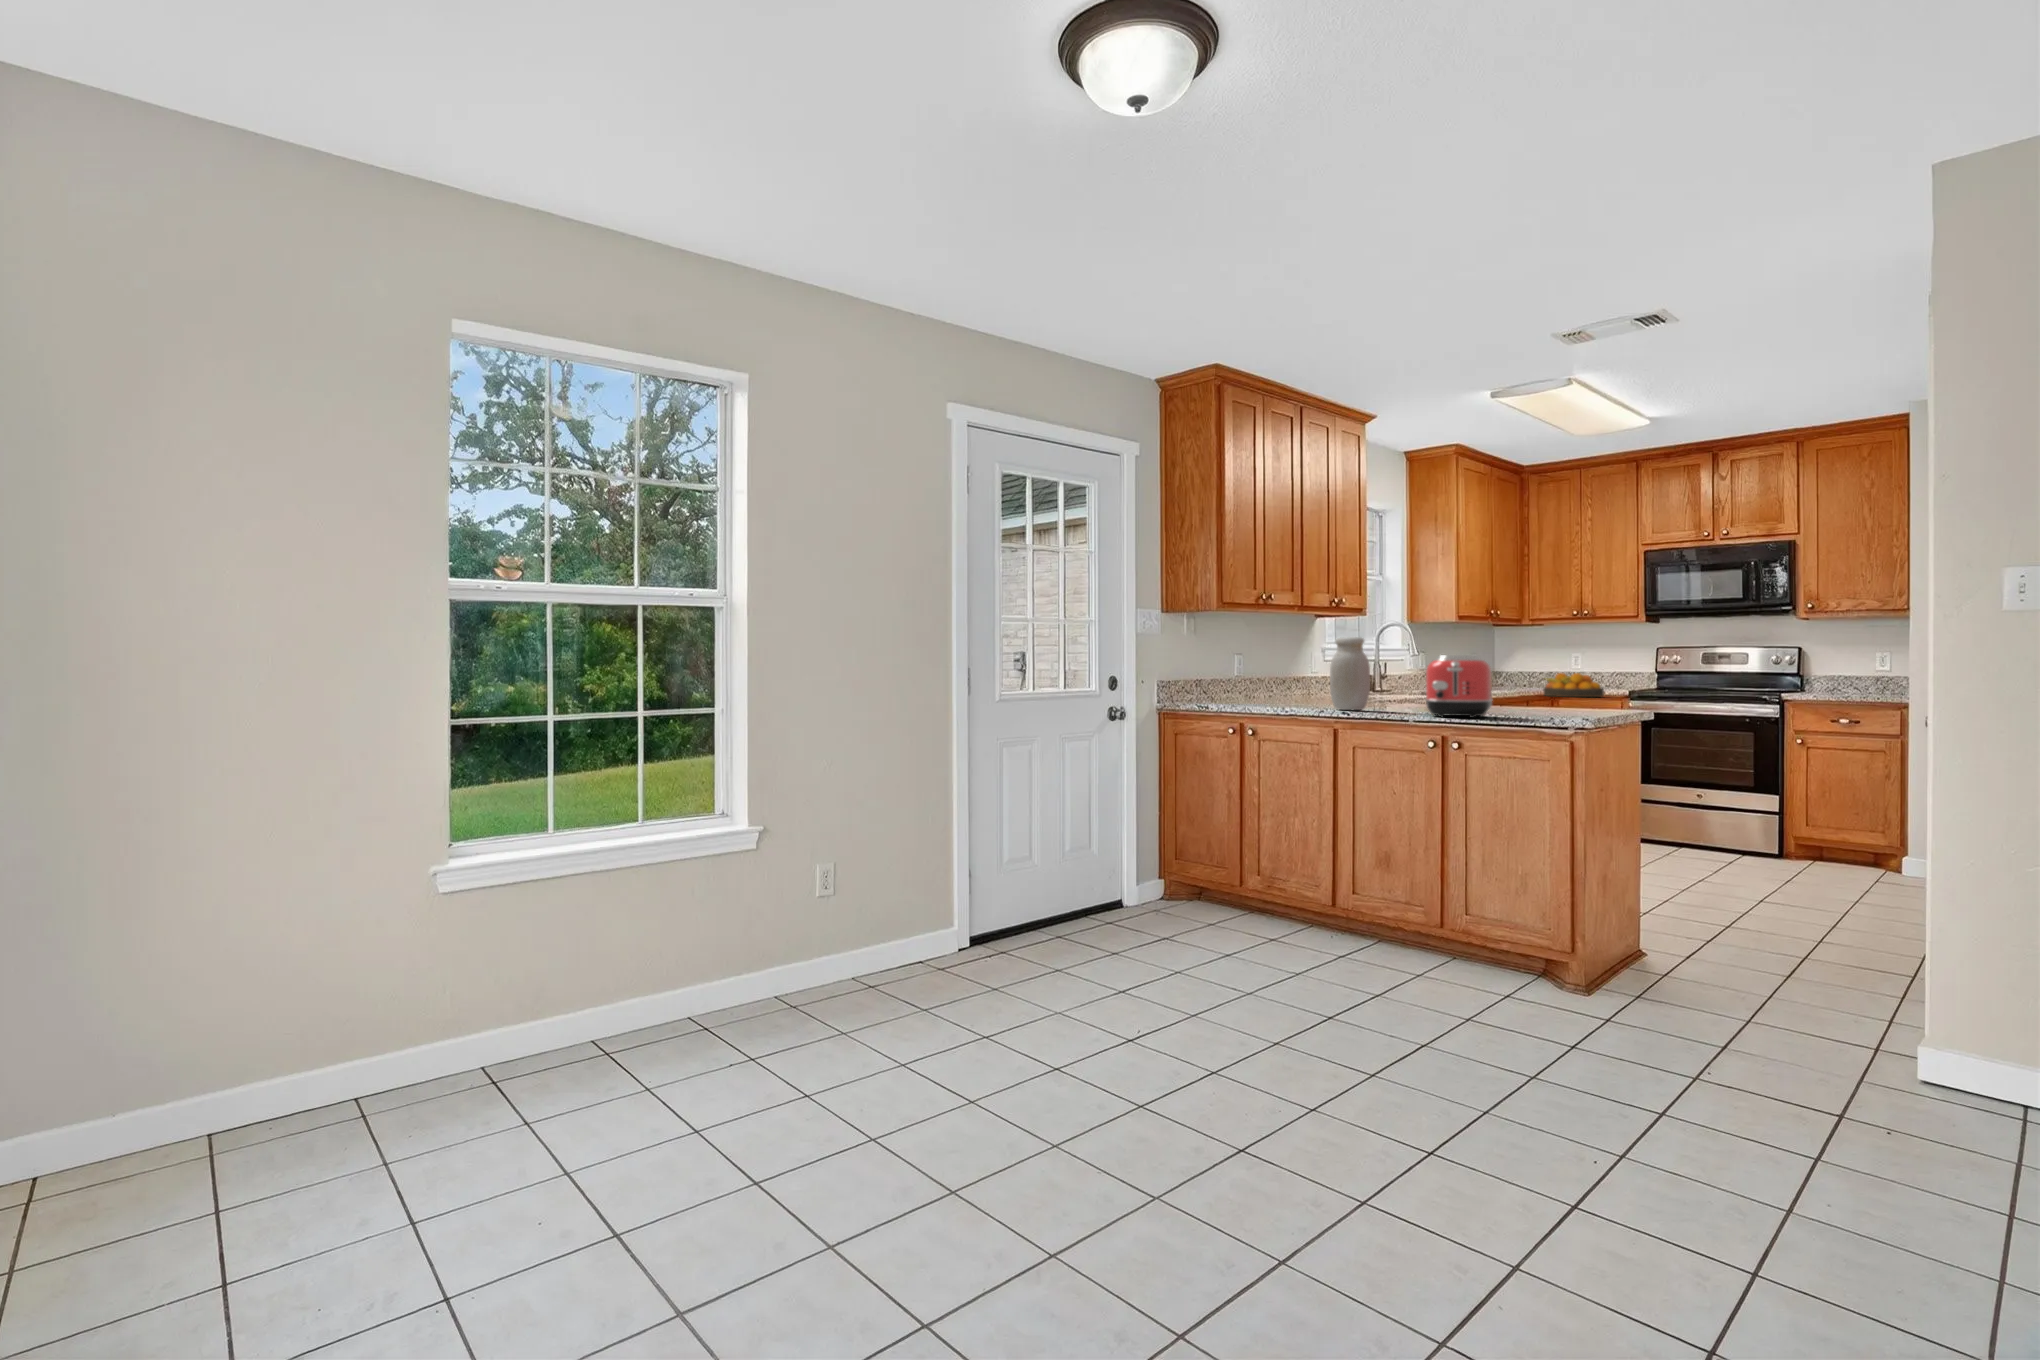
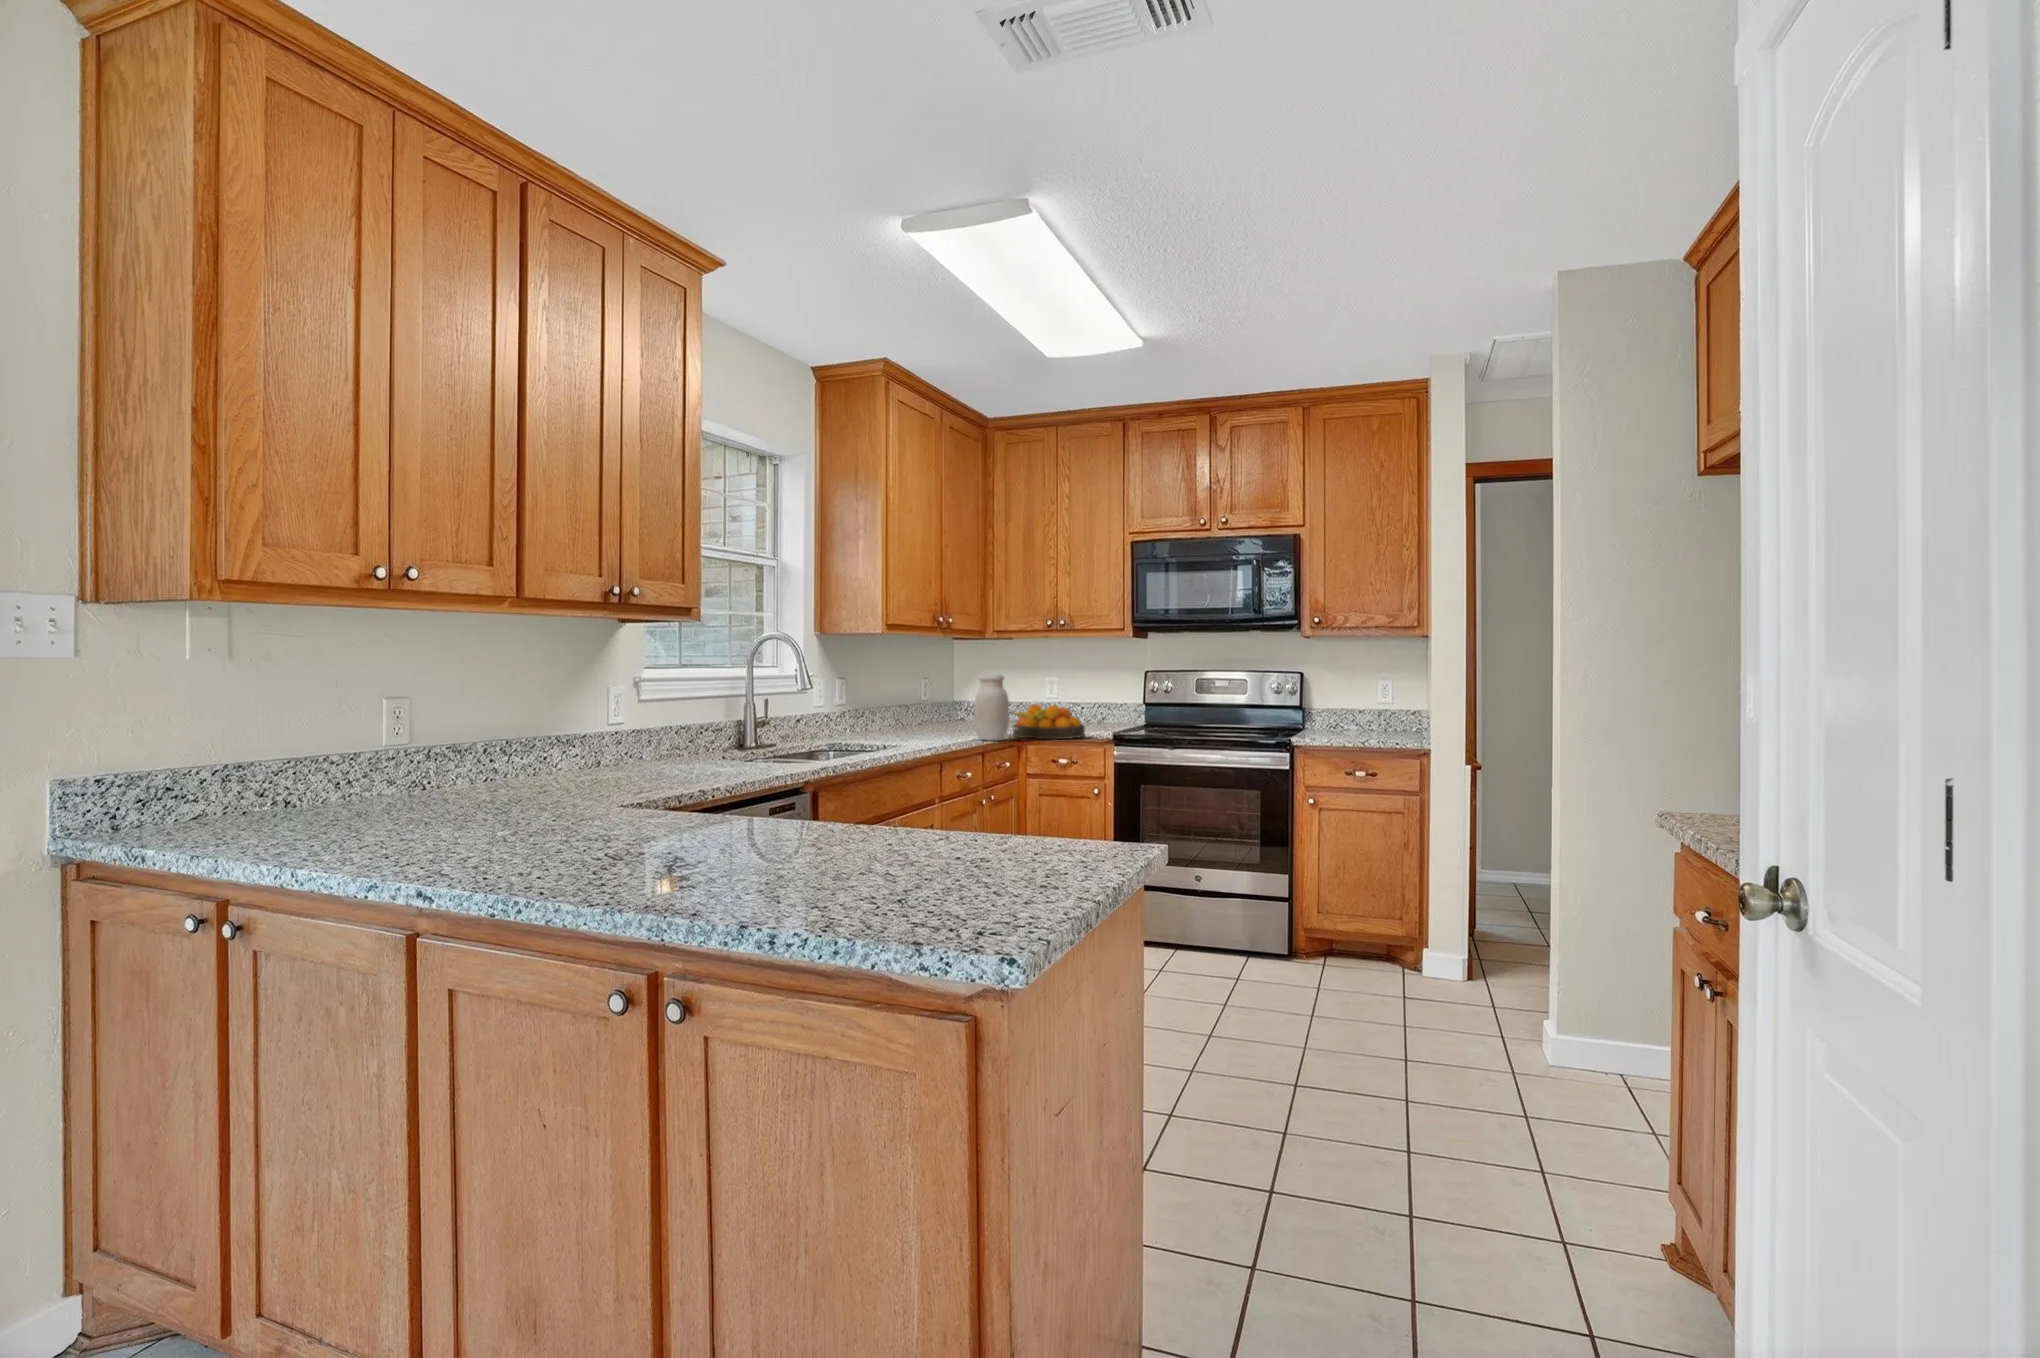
jar: present [1330,637,1370,710] -> present [974,674,1009,741]
toaster: present [1426,655,1492,718] -> none [590,719,803,922]

